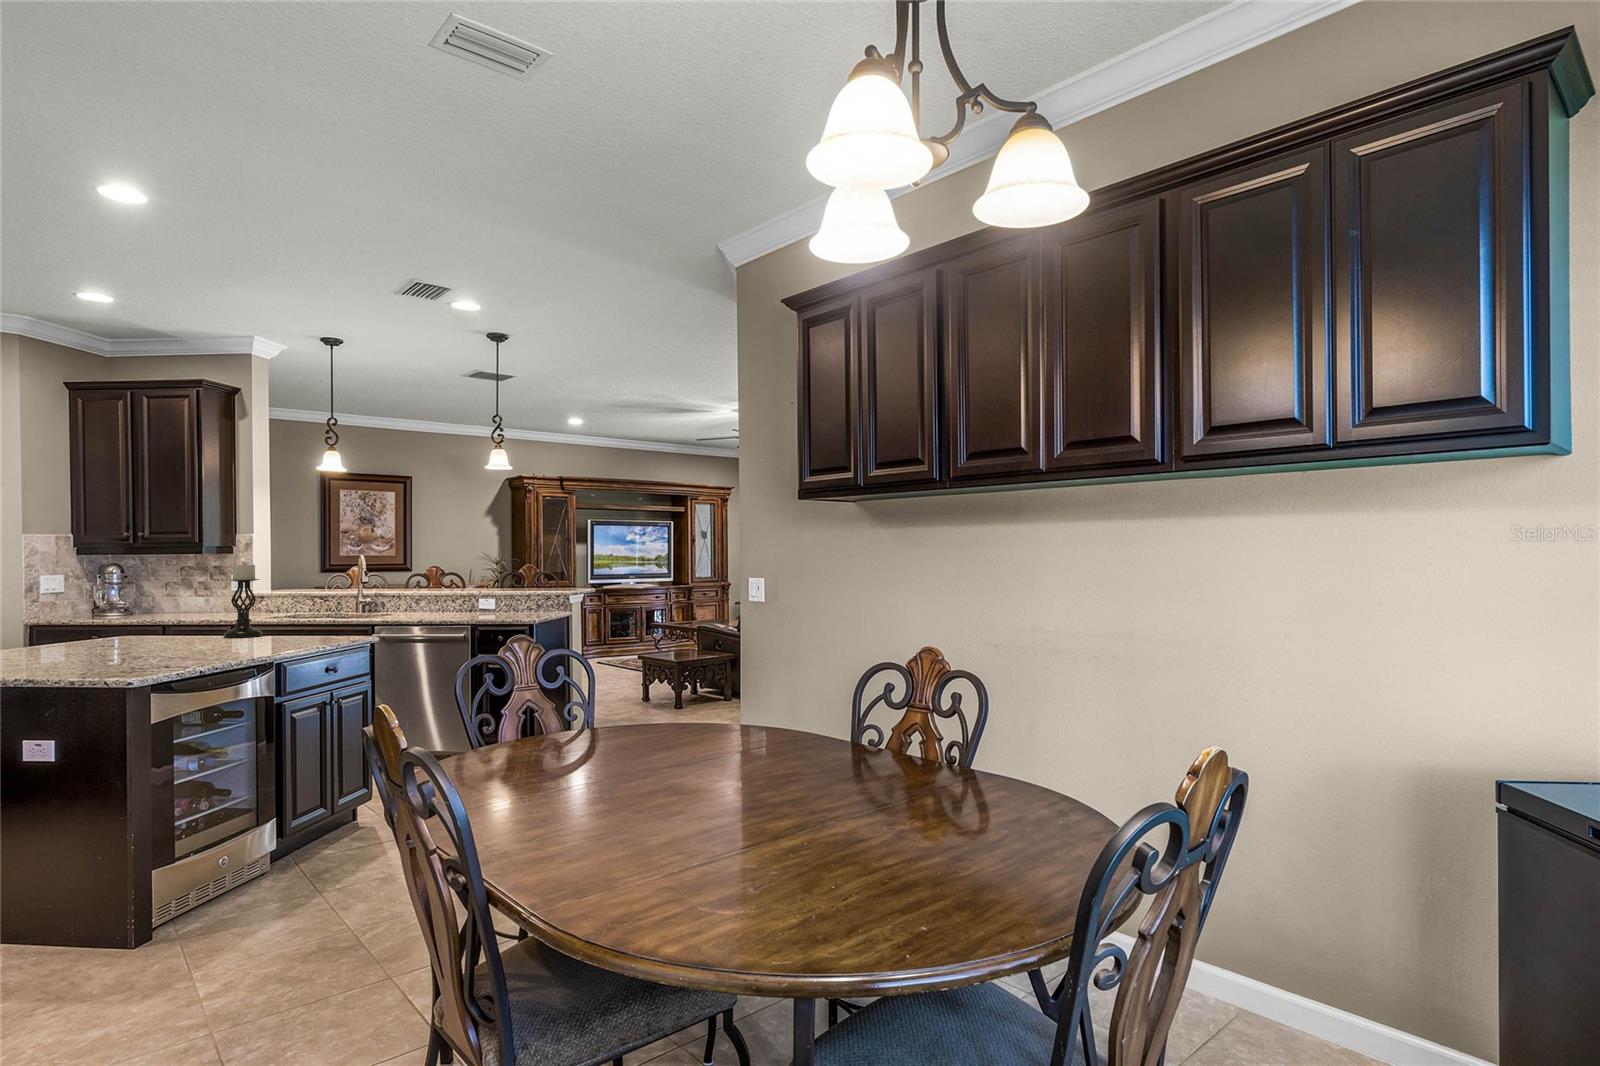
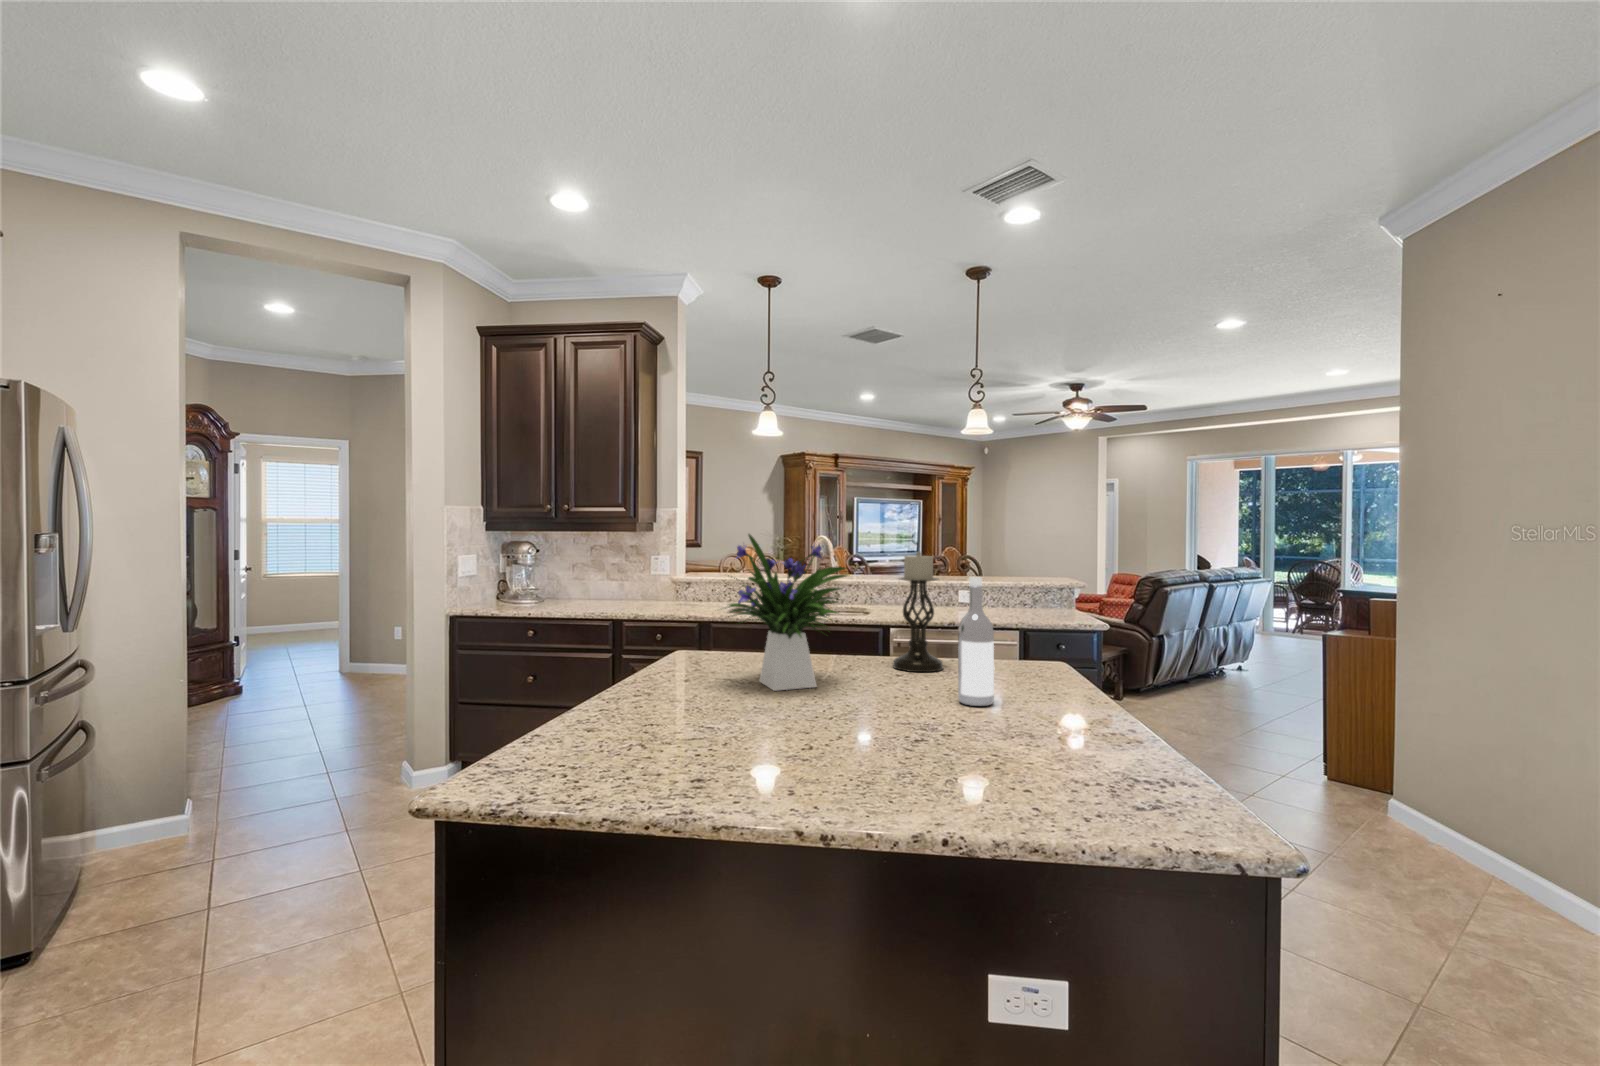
flower arrangement: none [59,551,170,644] -> present [717,534,847,691]
wine bottle: none [181,574,206,646] -> present [958,577,994,706]

